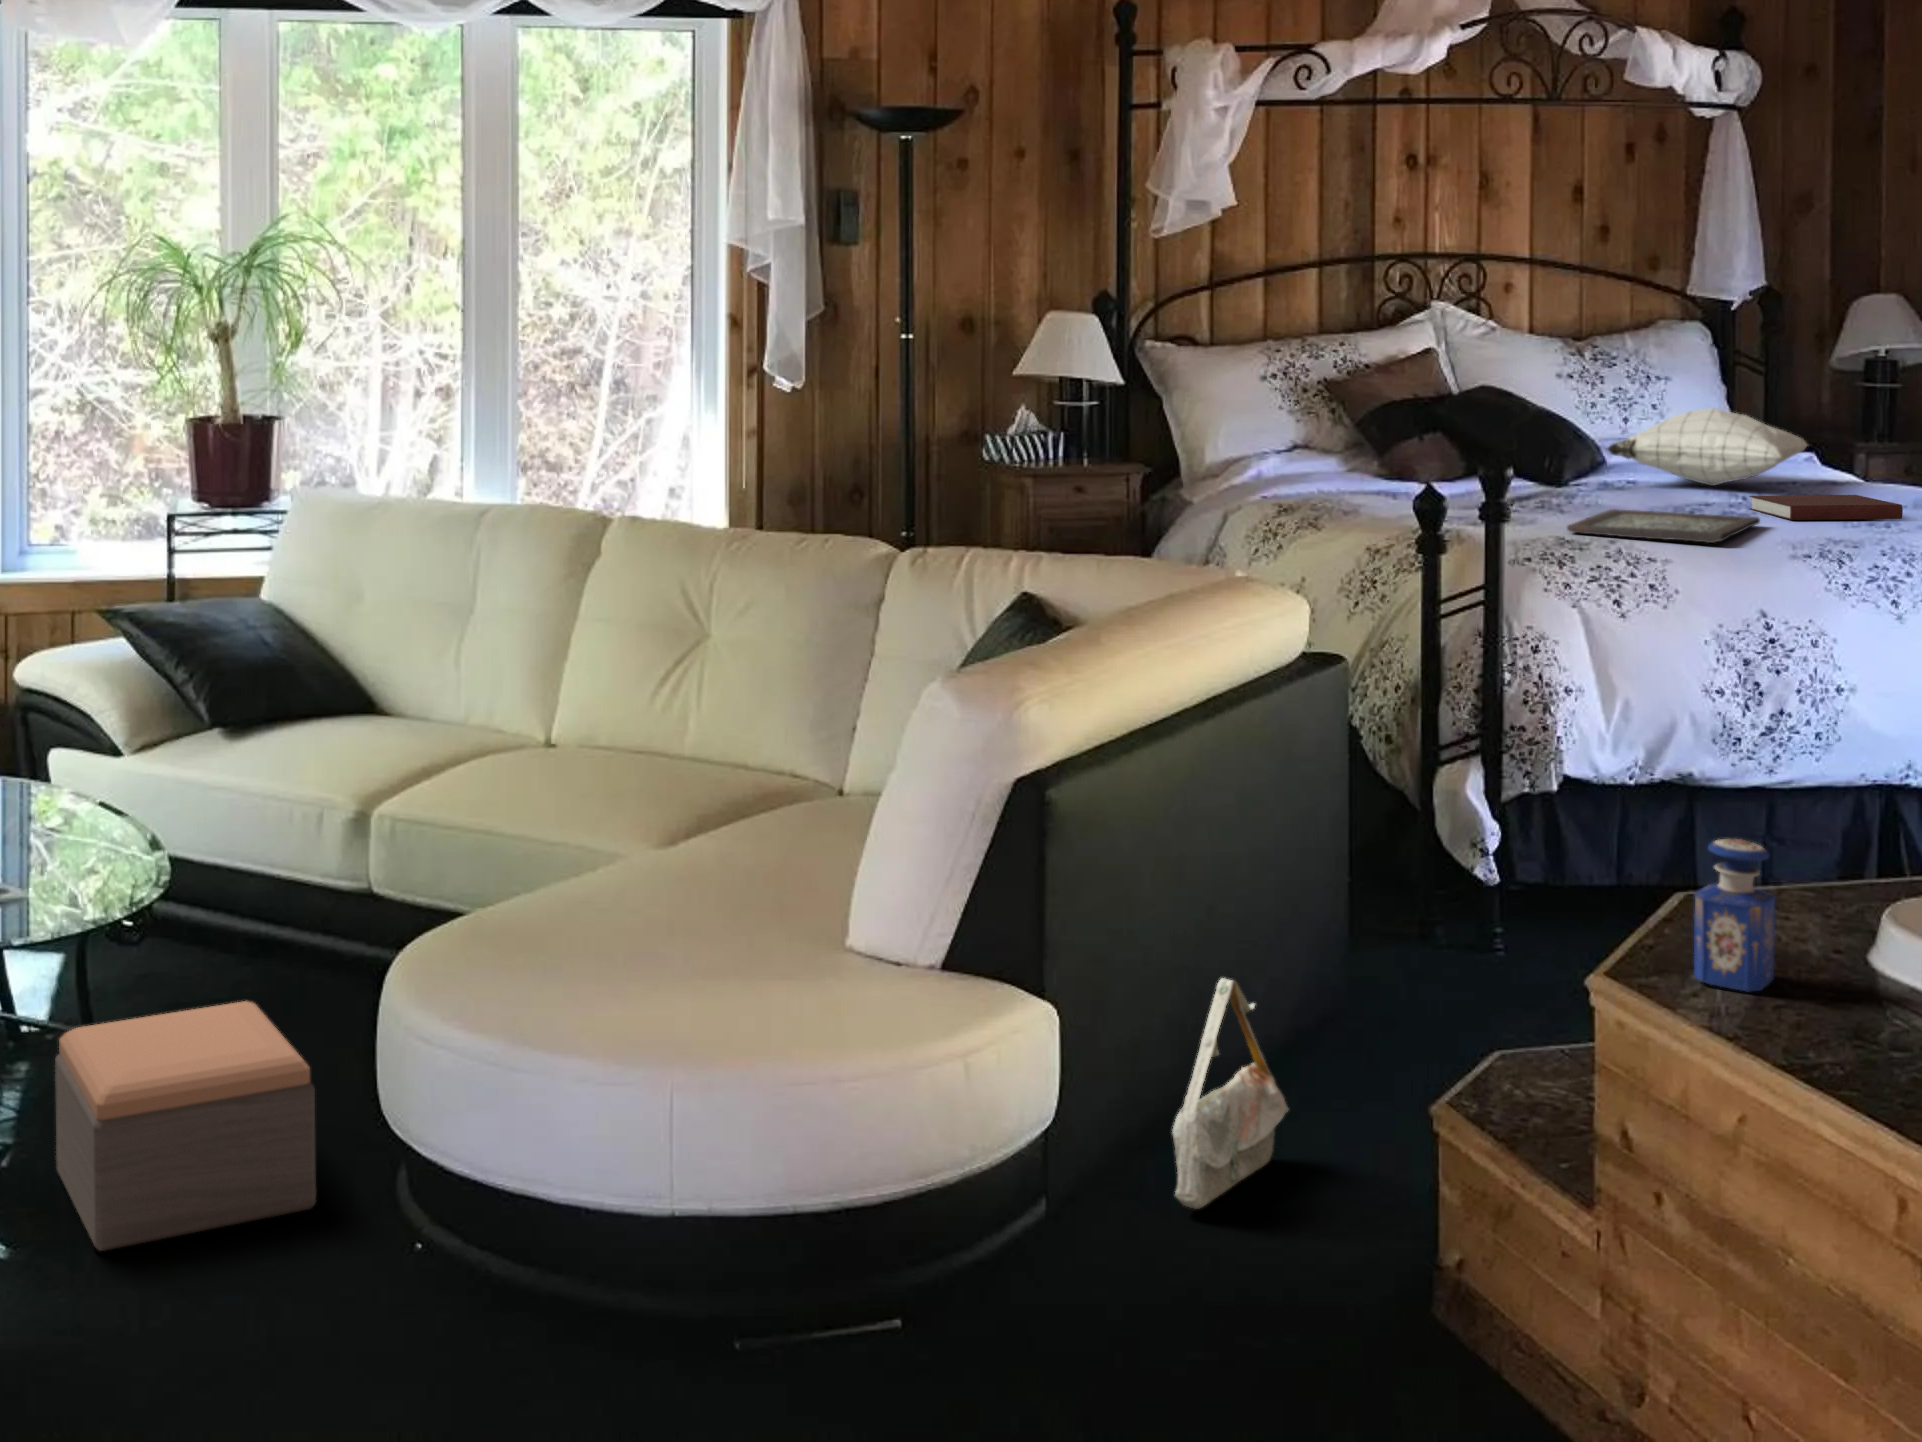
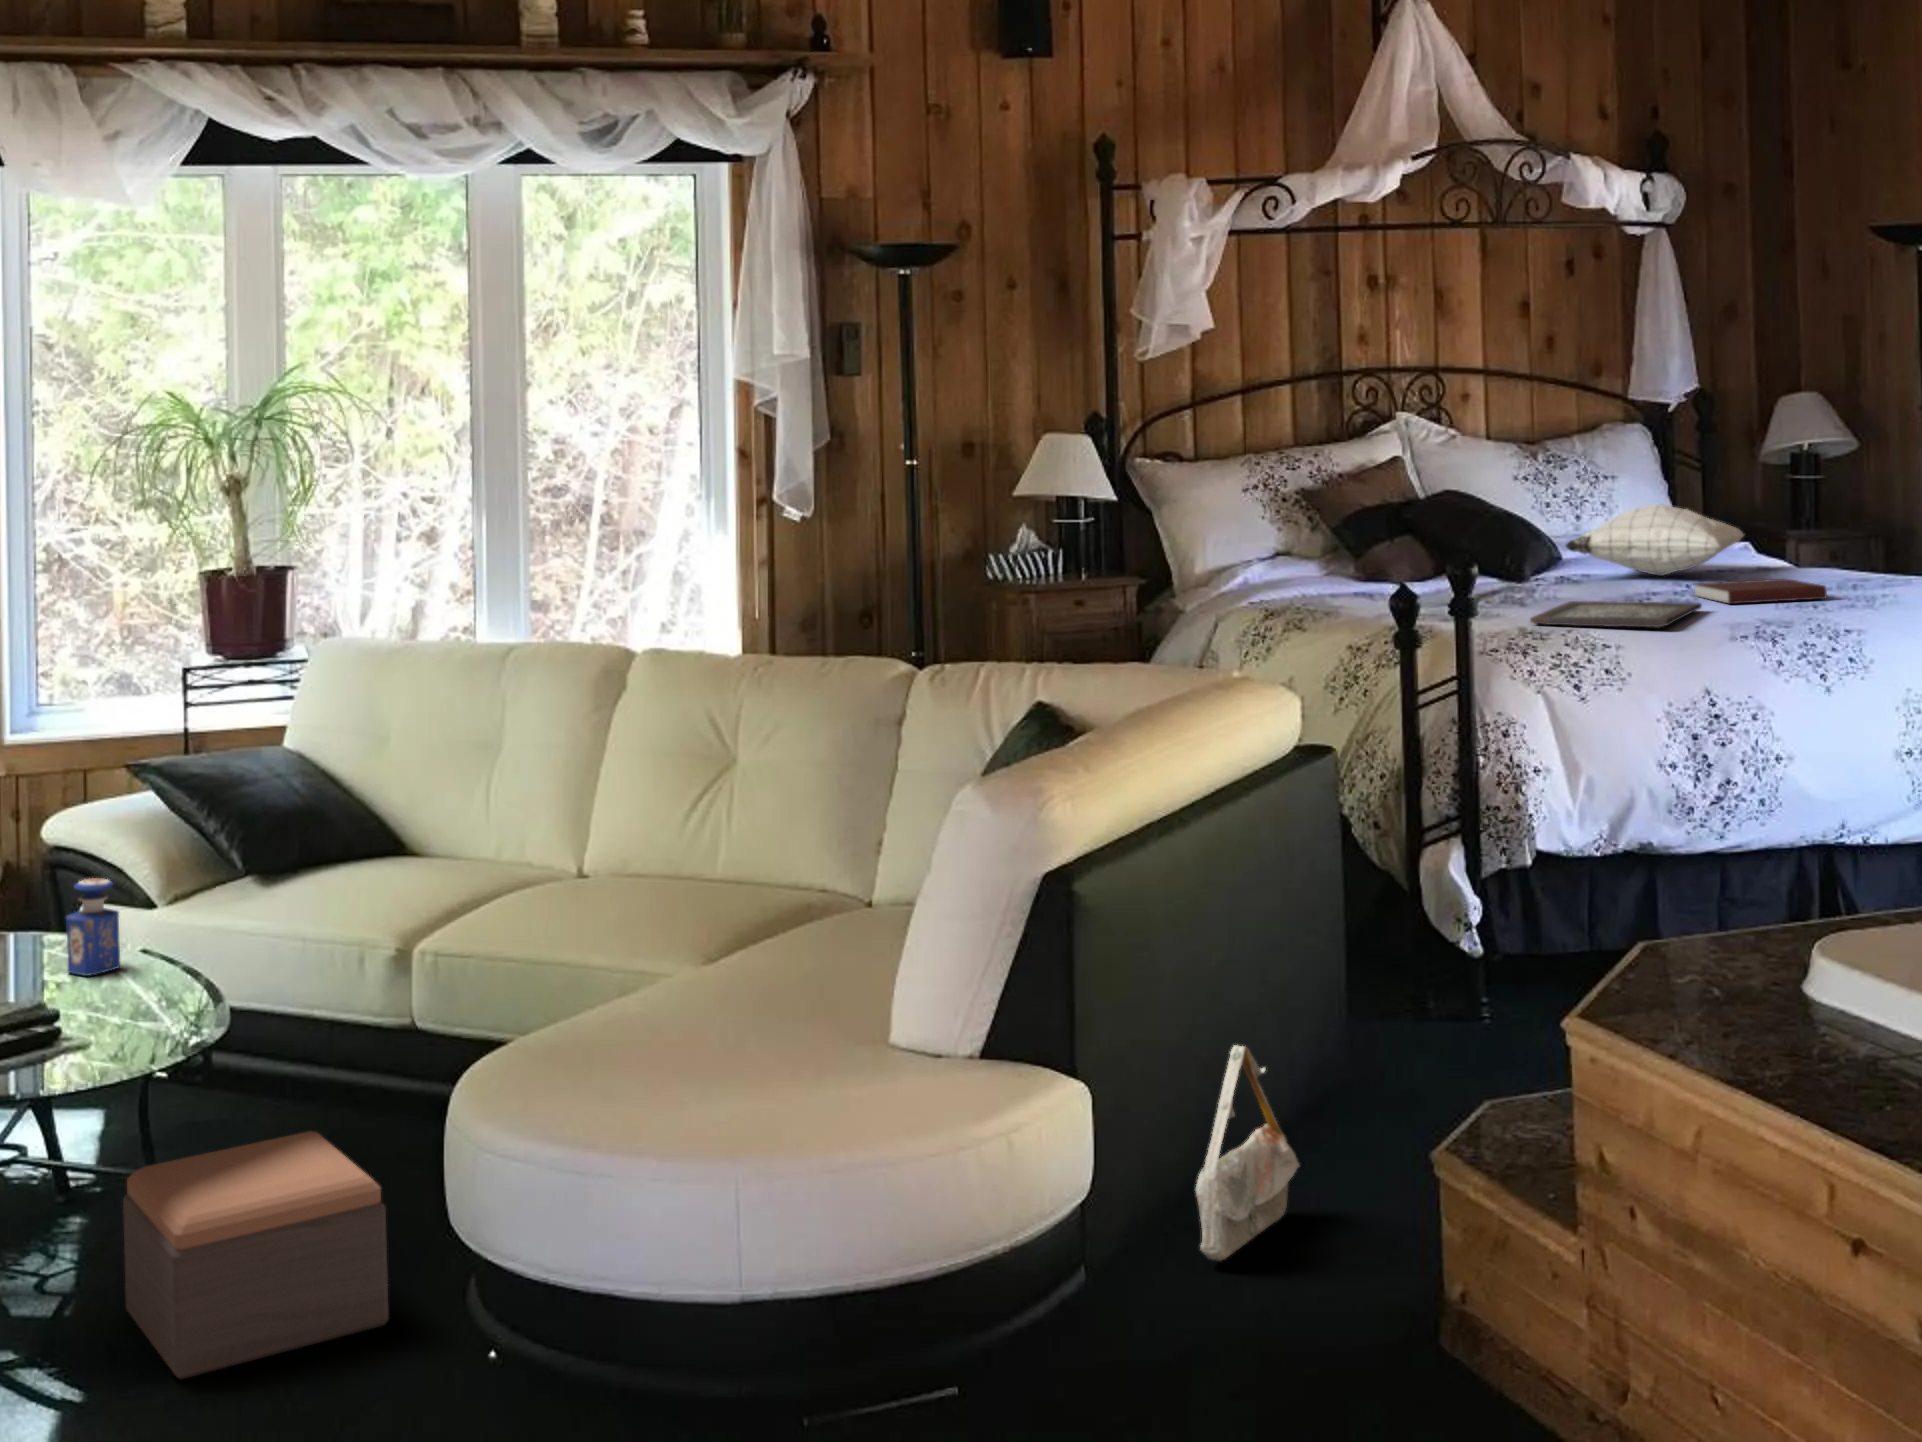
perfume bottle: present [1694,839,1775,991] -> present [66,878,120,976]

